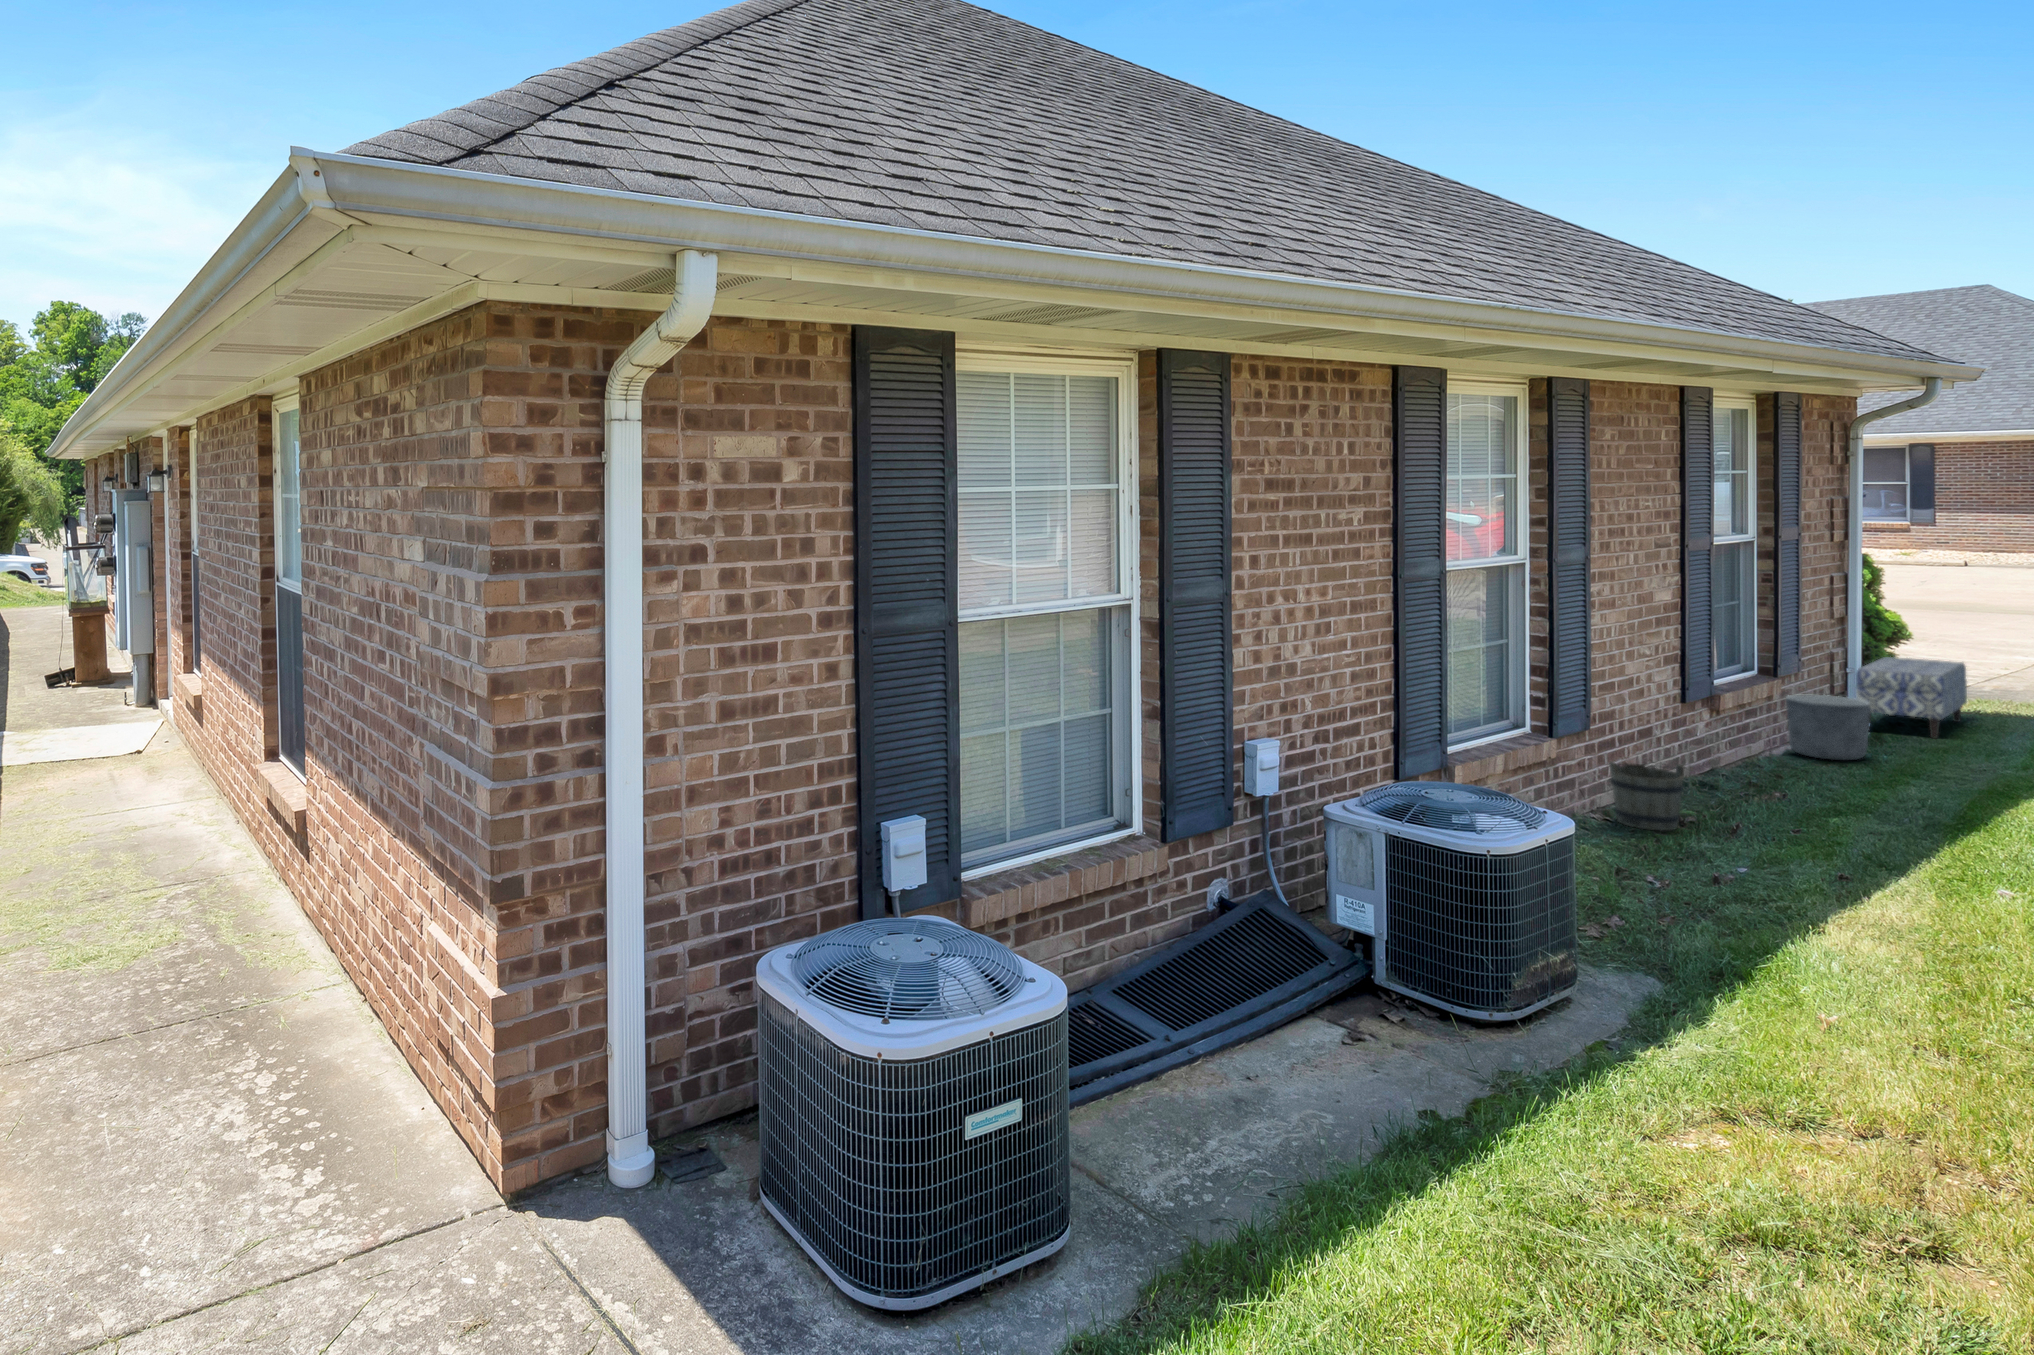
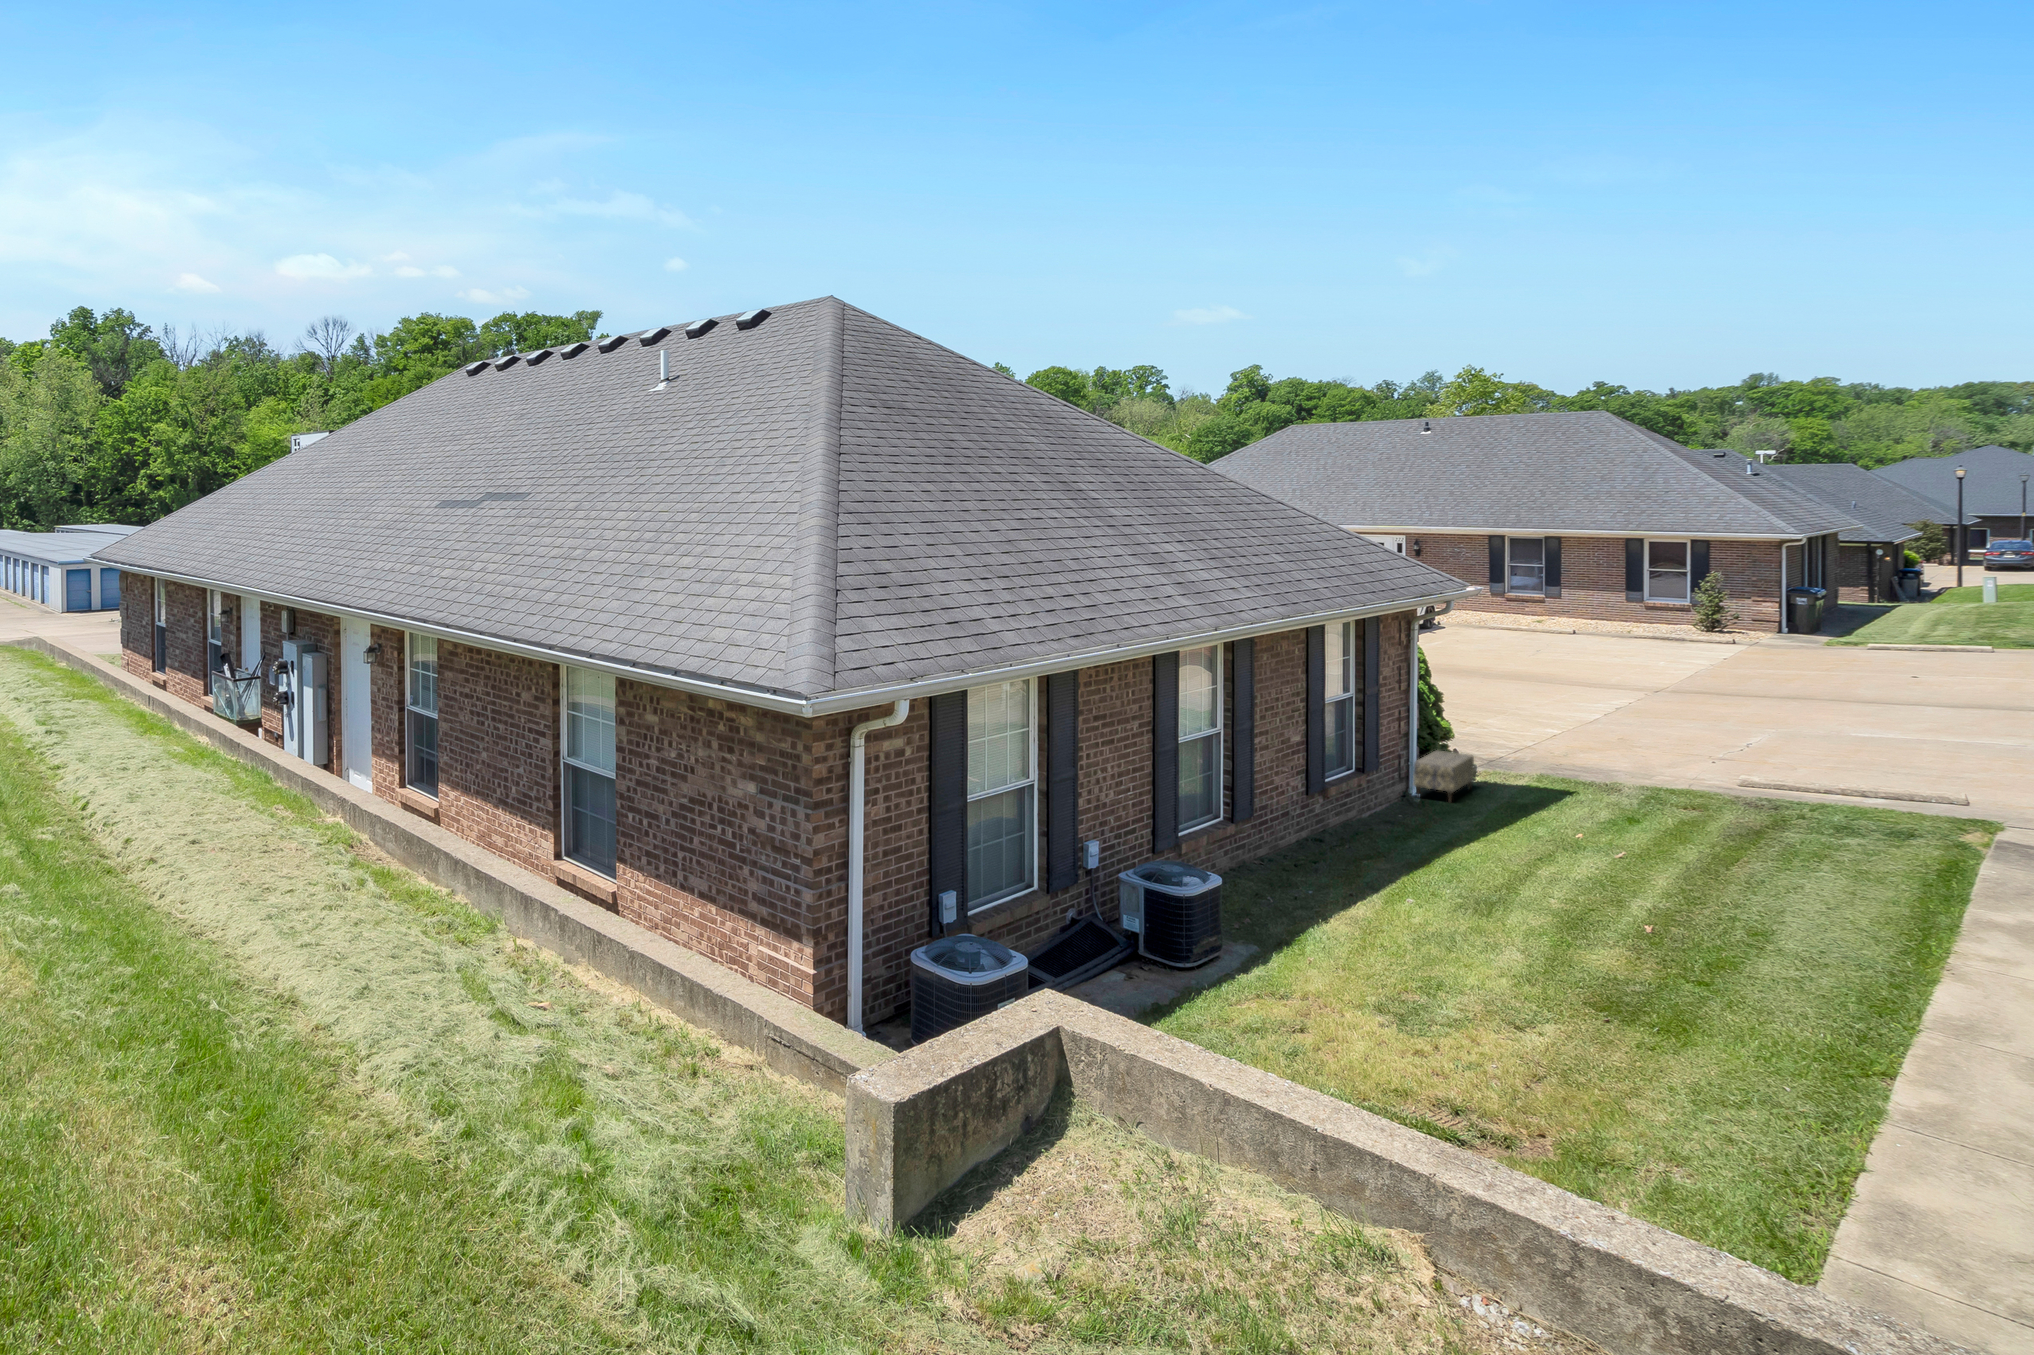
planter: present [1786,694,1870,760] -> none [1369,781,1409,820]
bucket: present [1609,761,1685,830] -> none [1262,833,1298,869]

